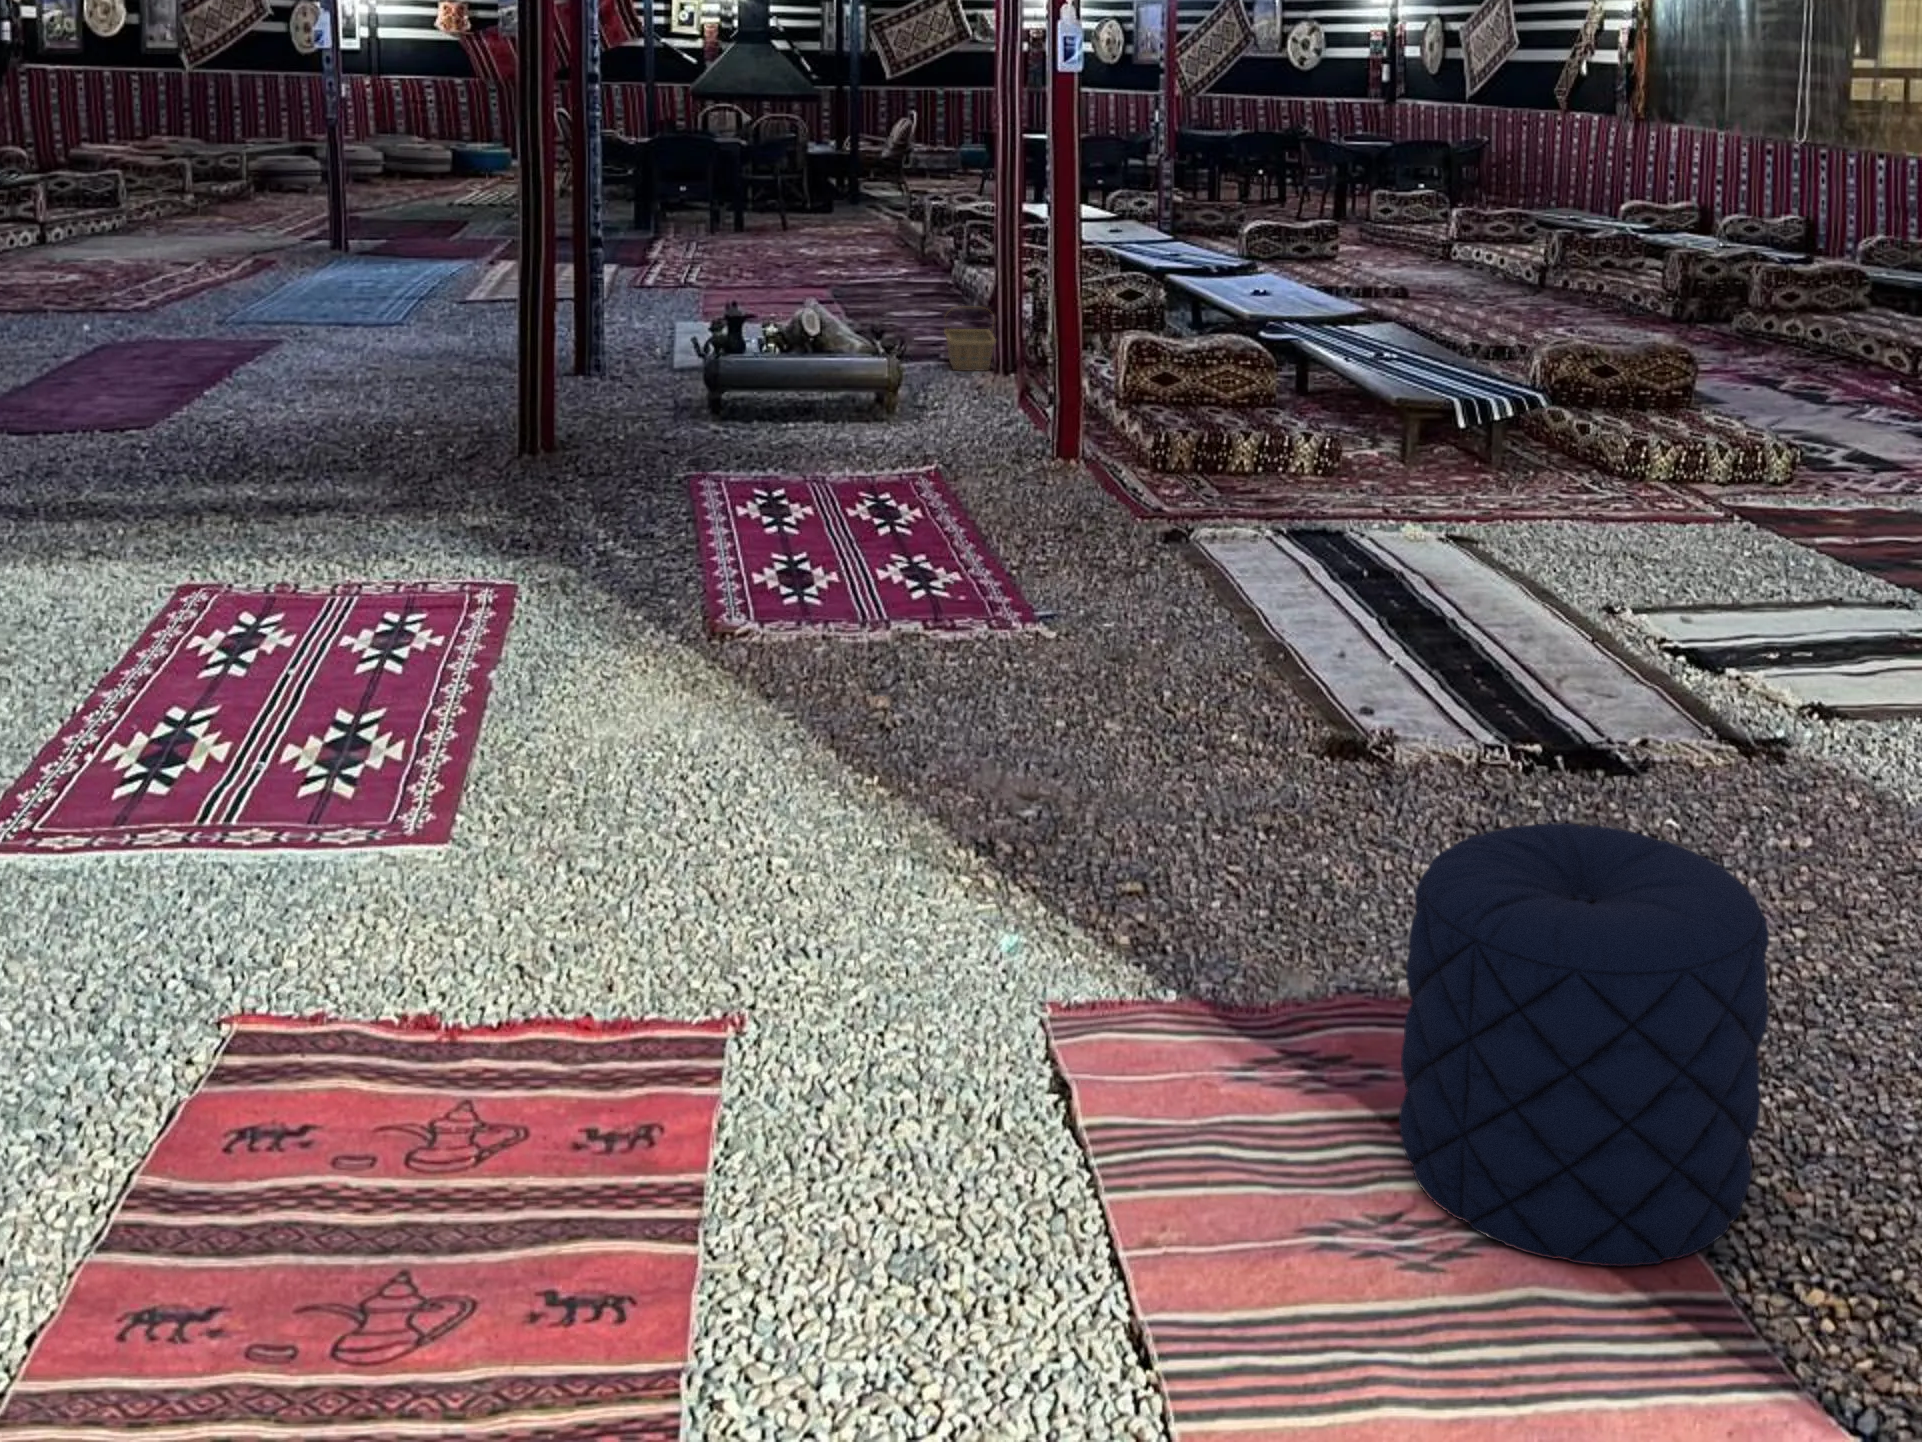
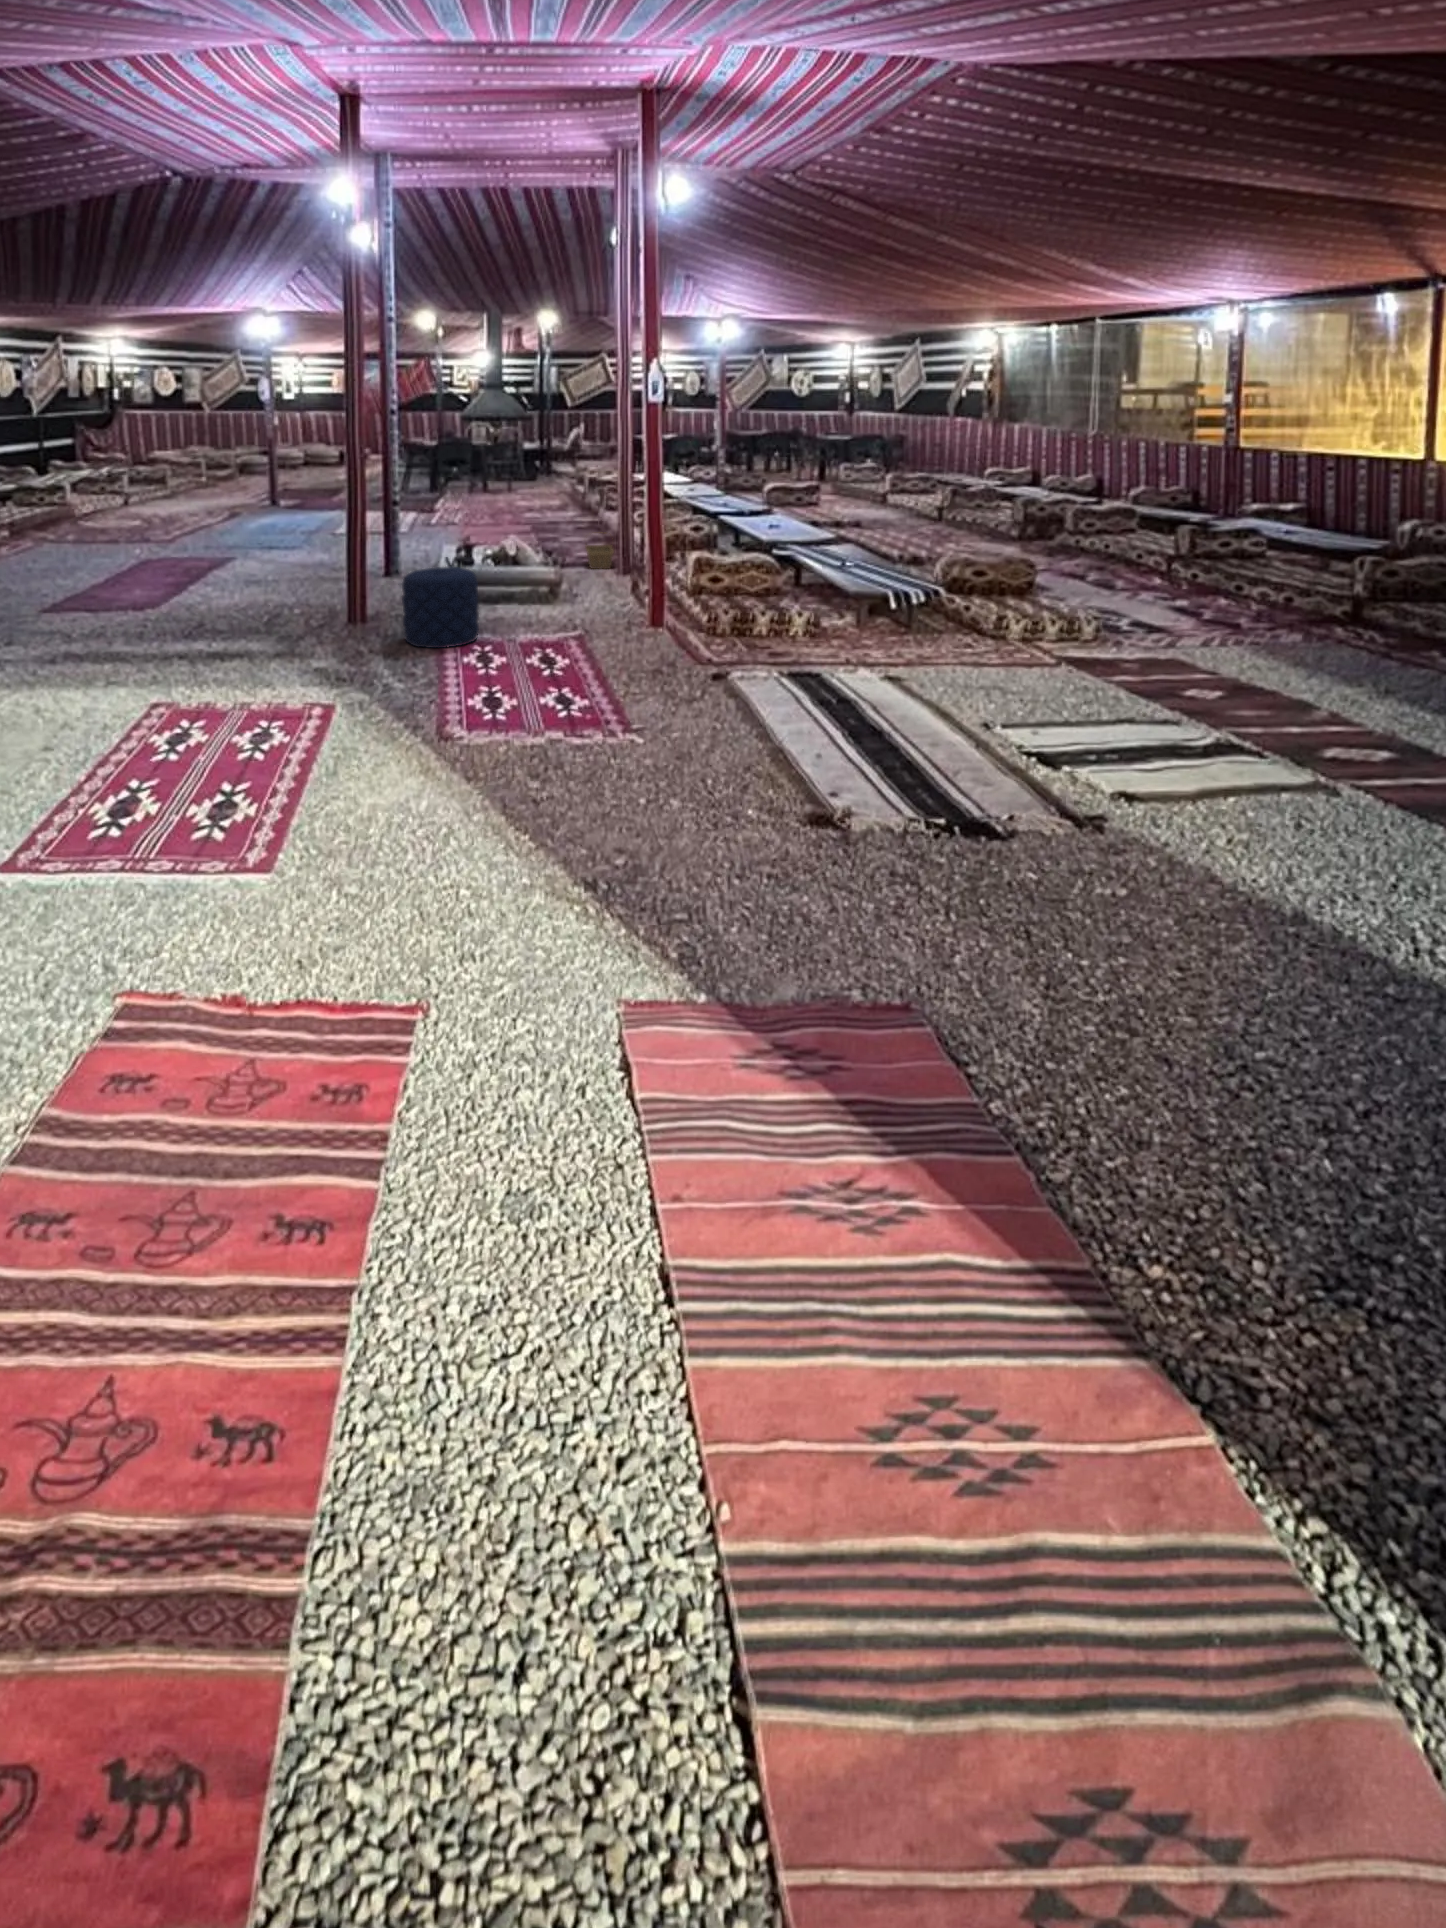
pouf: present [1399,823,1769,1267] -> present [402,567,479,648]

